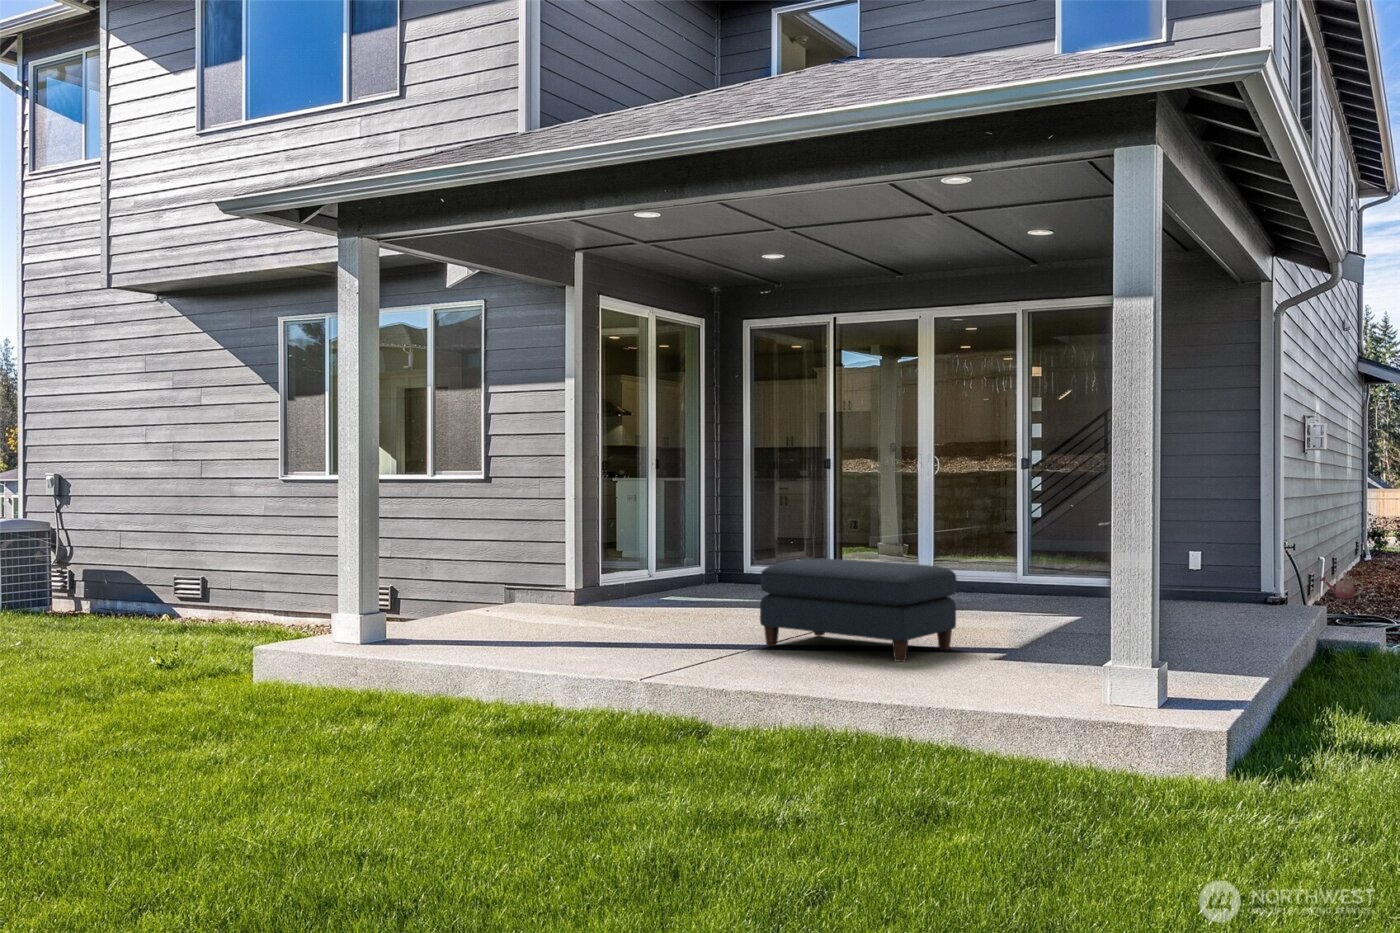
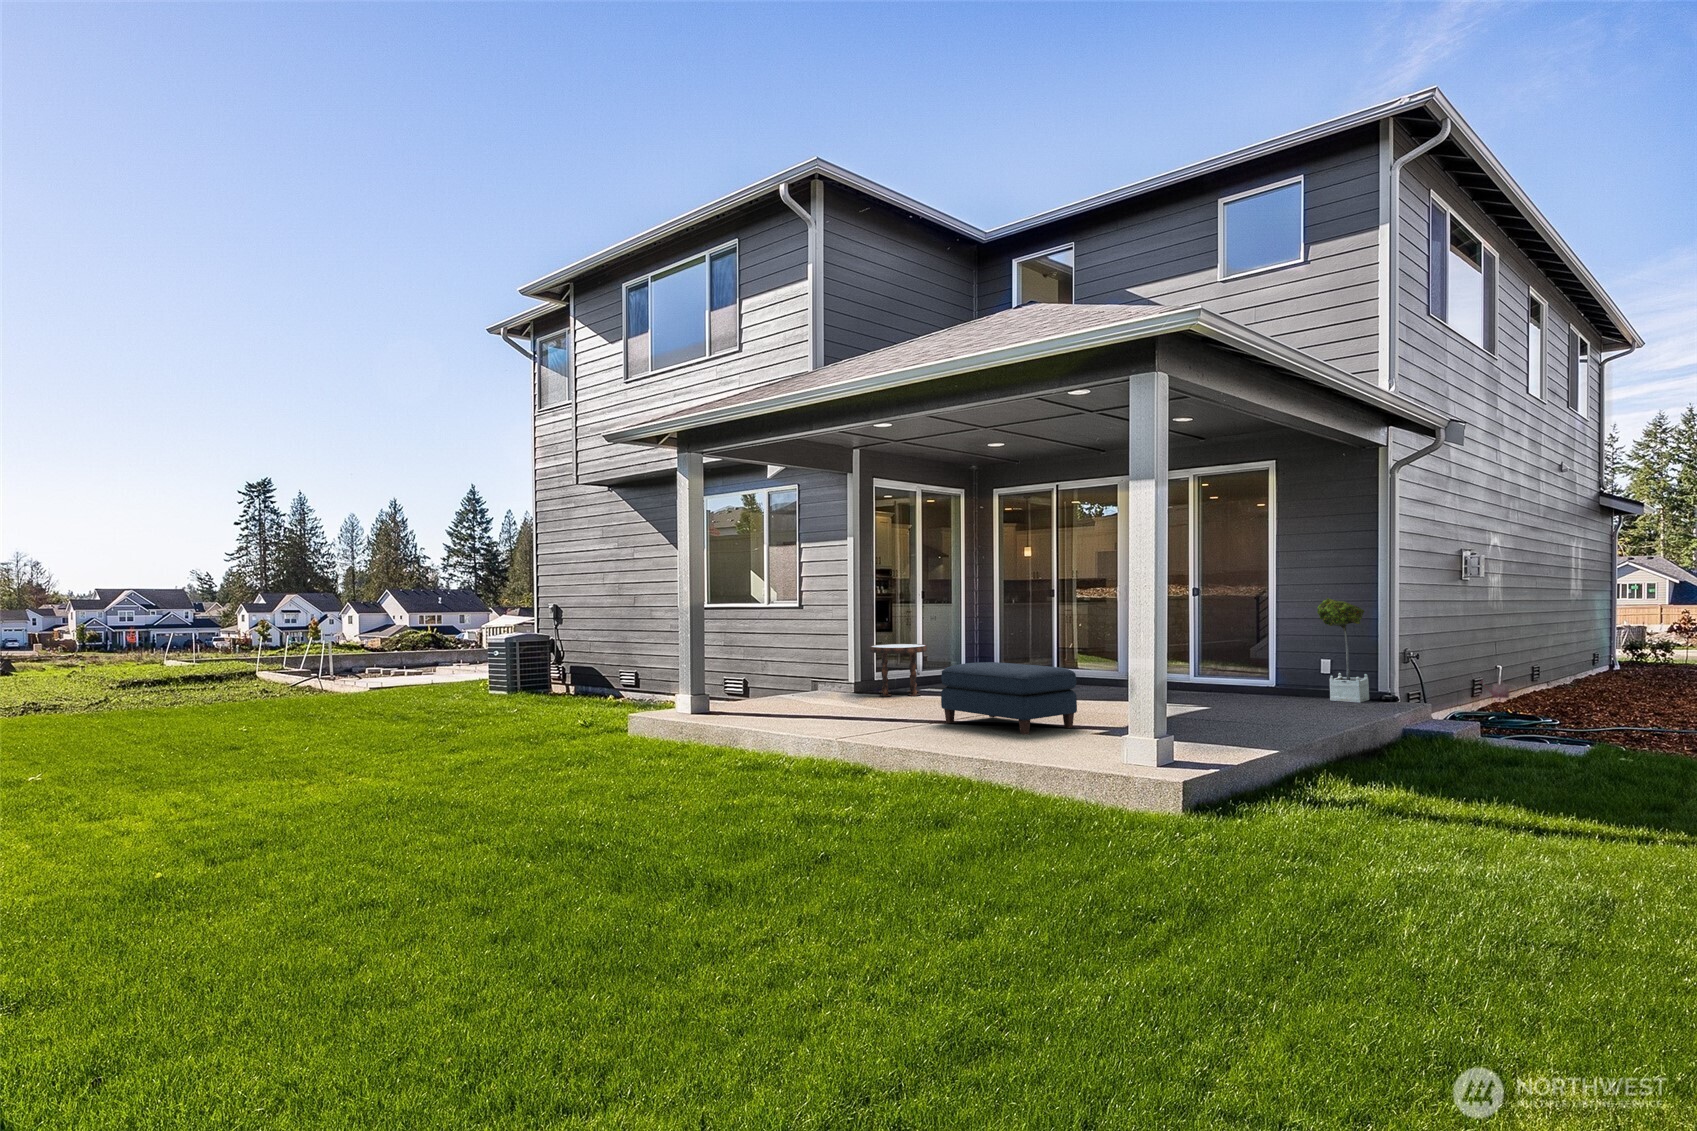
potted tree: none [1193,474,1254,607] -> present [1317,598,1369,702]
side table: none [598,532,678,607] -> present [870,644,927,697]

